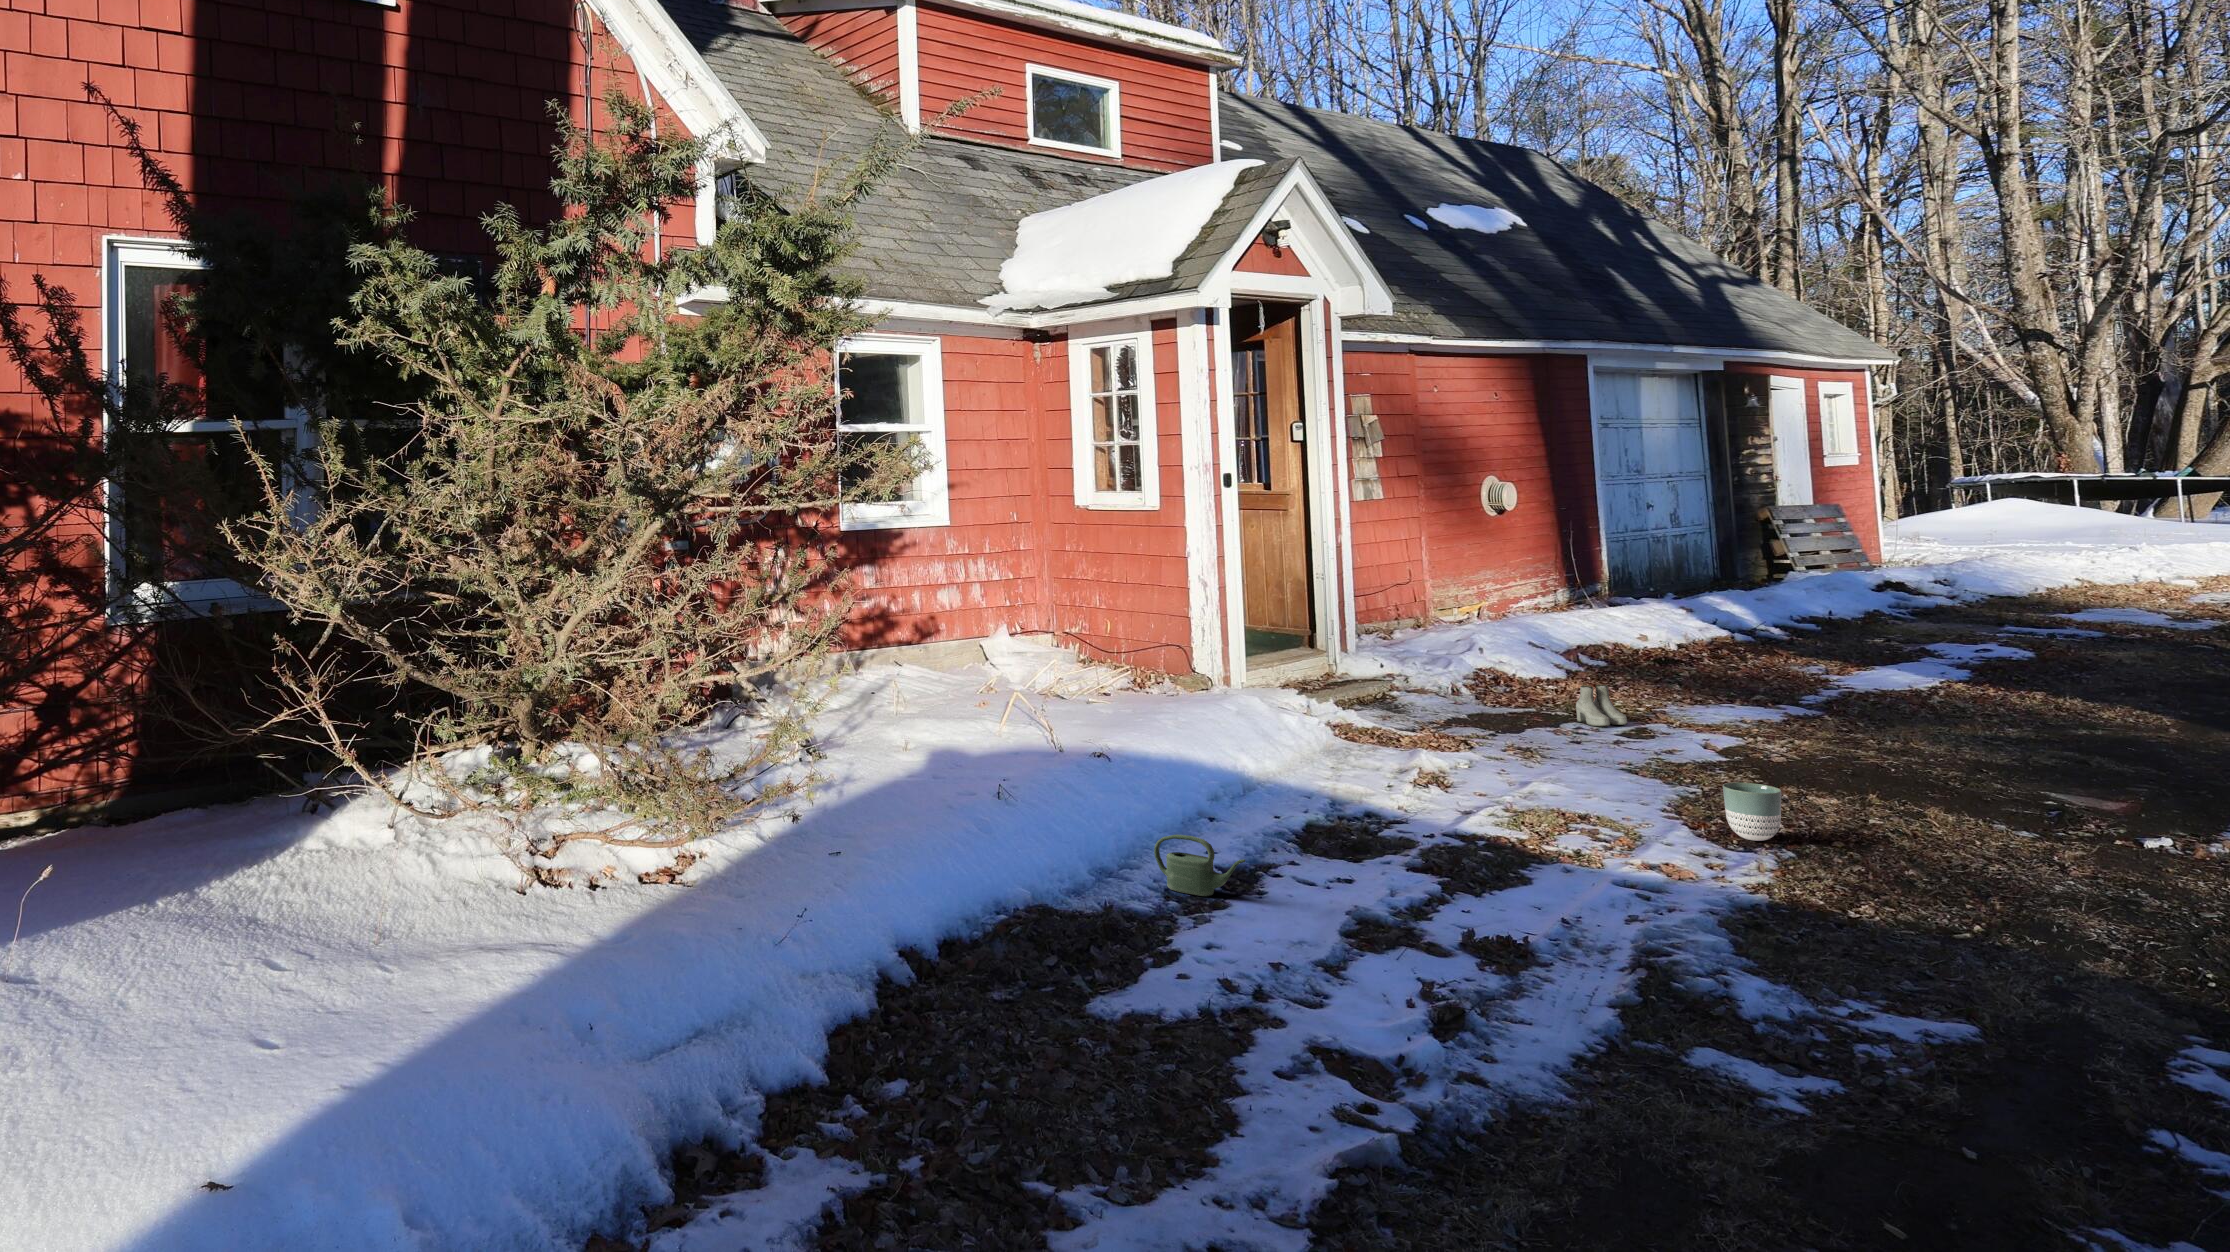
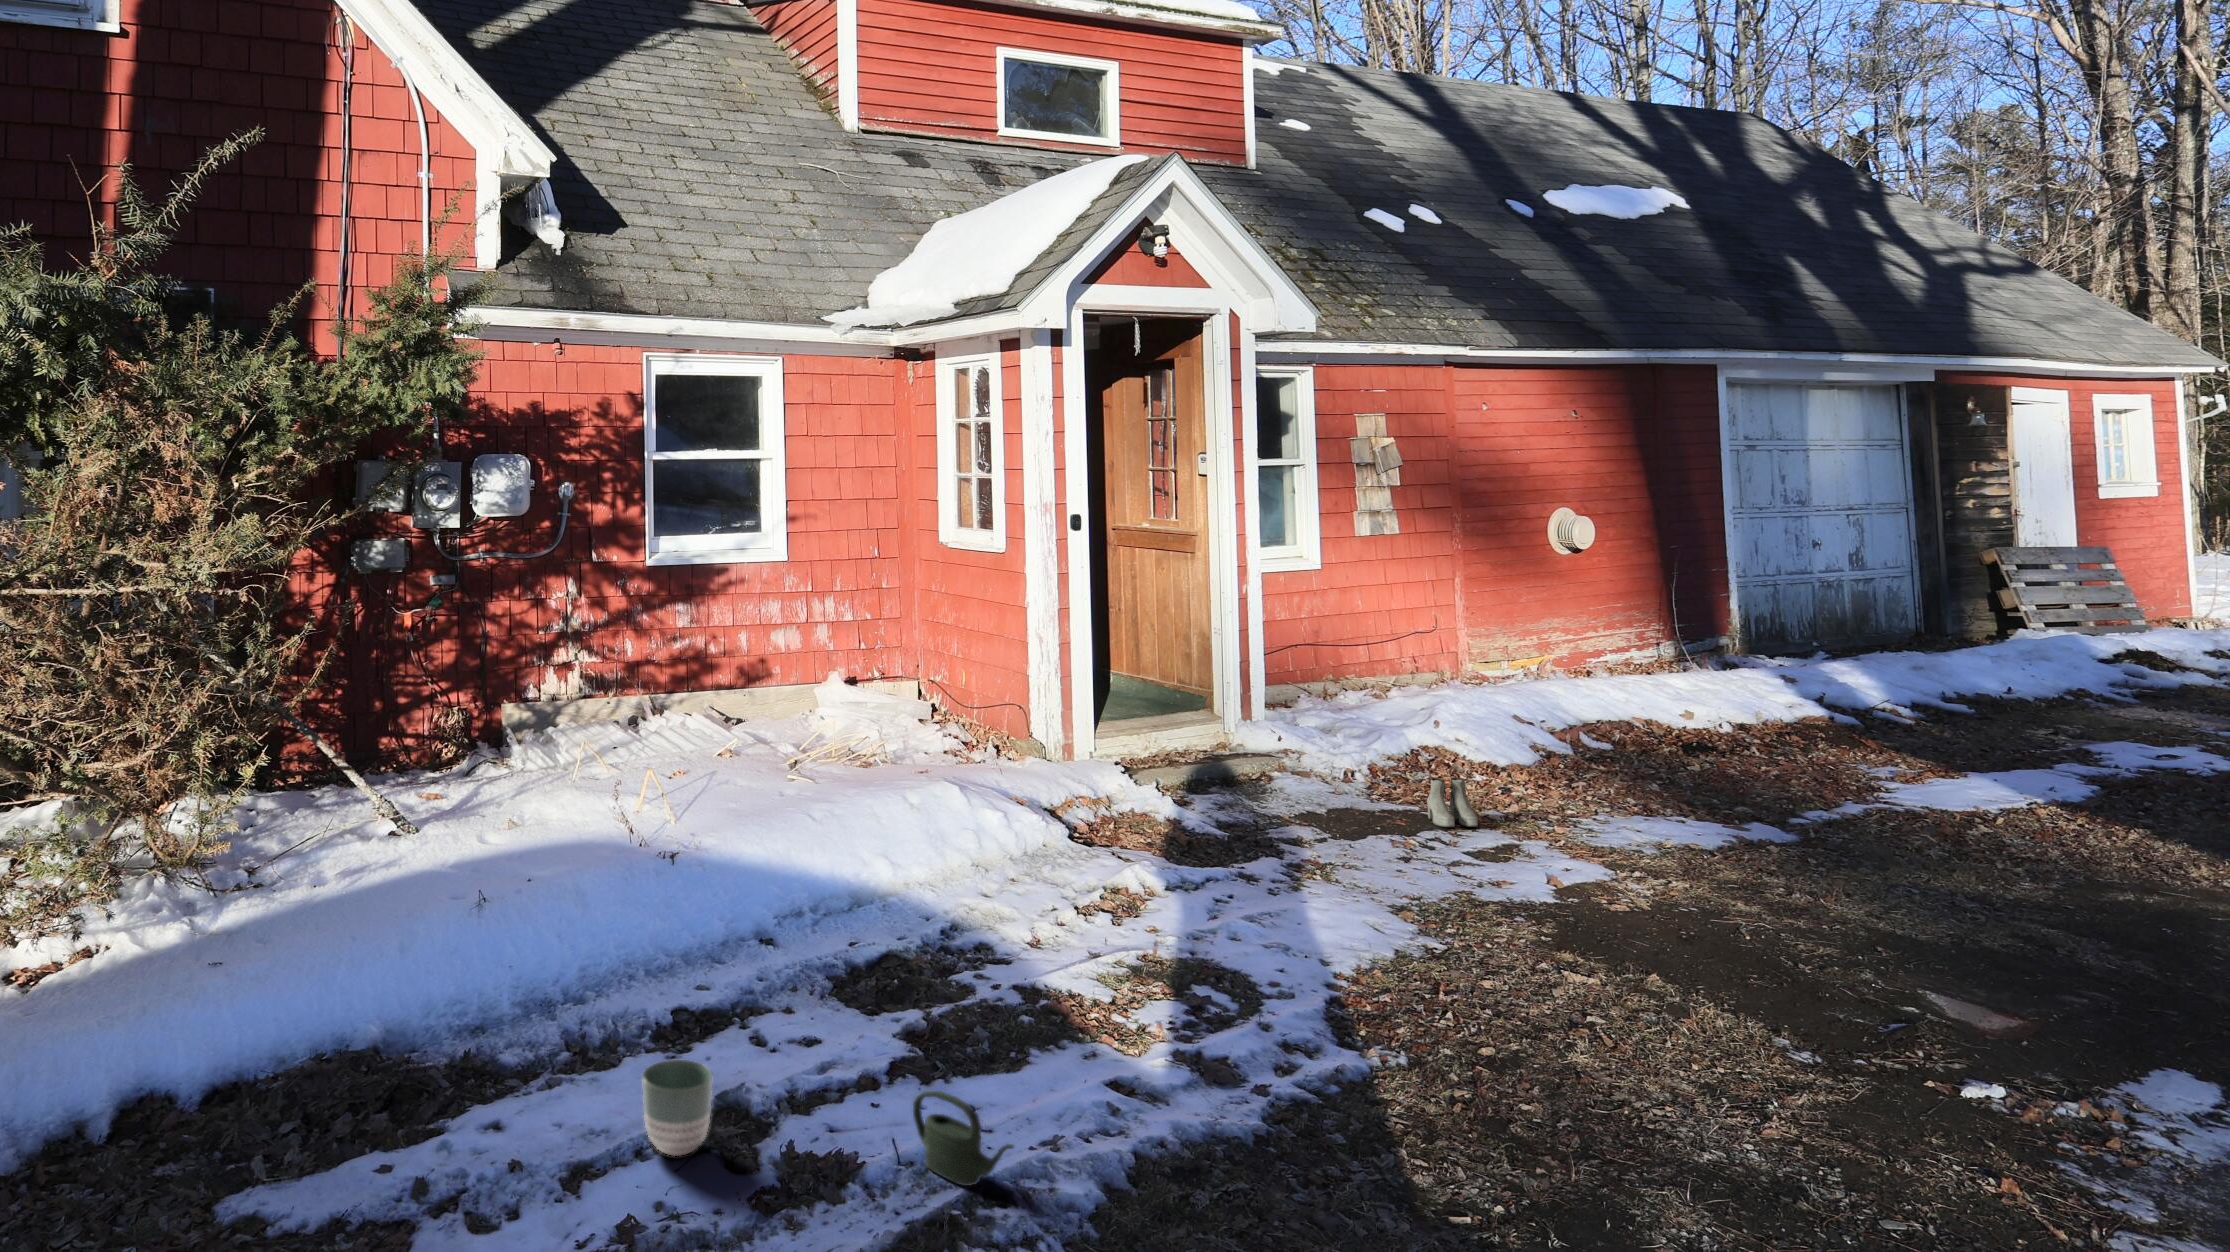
planter: present [1723,782,1781,841] -> present [642,1060,712,1156]
watering can: present [1154,835,1245,896] -> present [913,1091,1013,1186]

